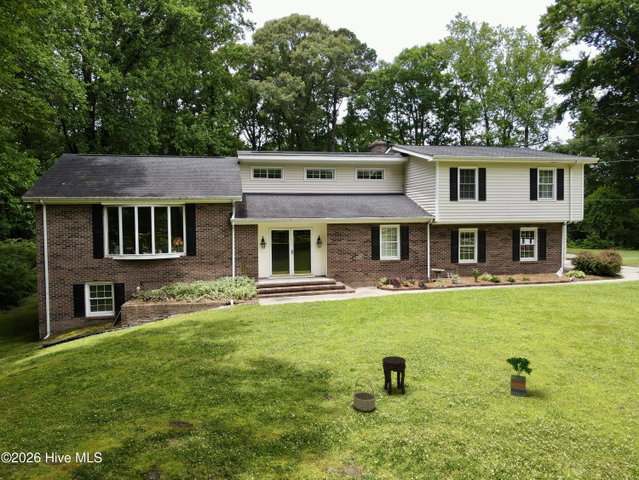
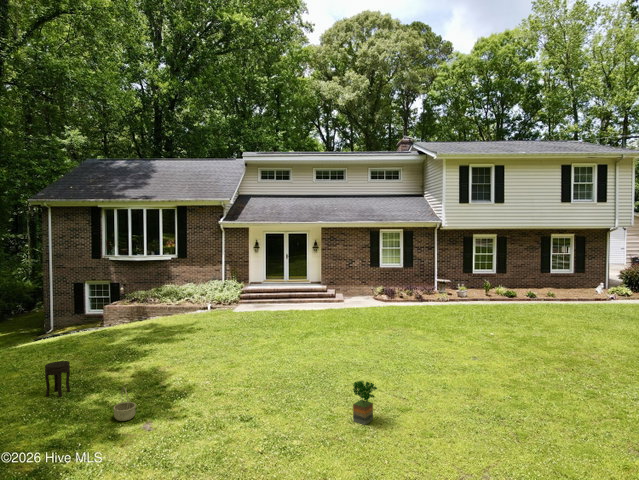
side table: present [382,356,406,395] -> present [45,361,70,397]
basket: present [353,377,376,411] -> present [113,387,136,421]

